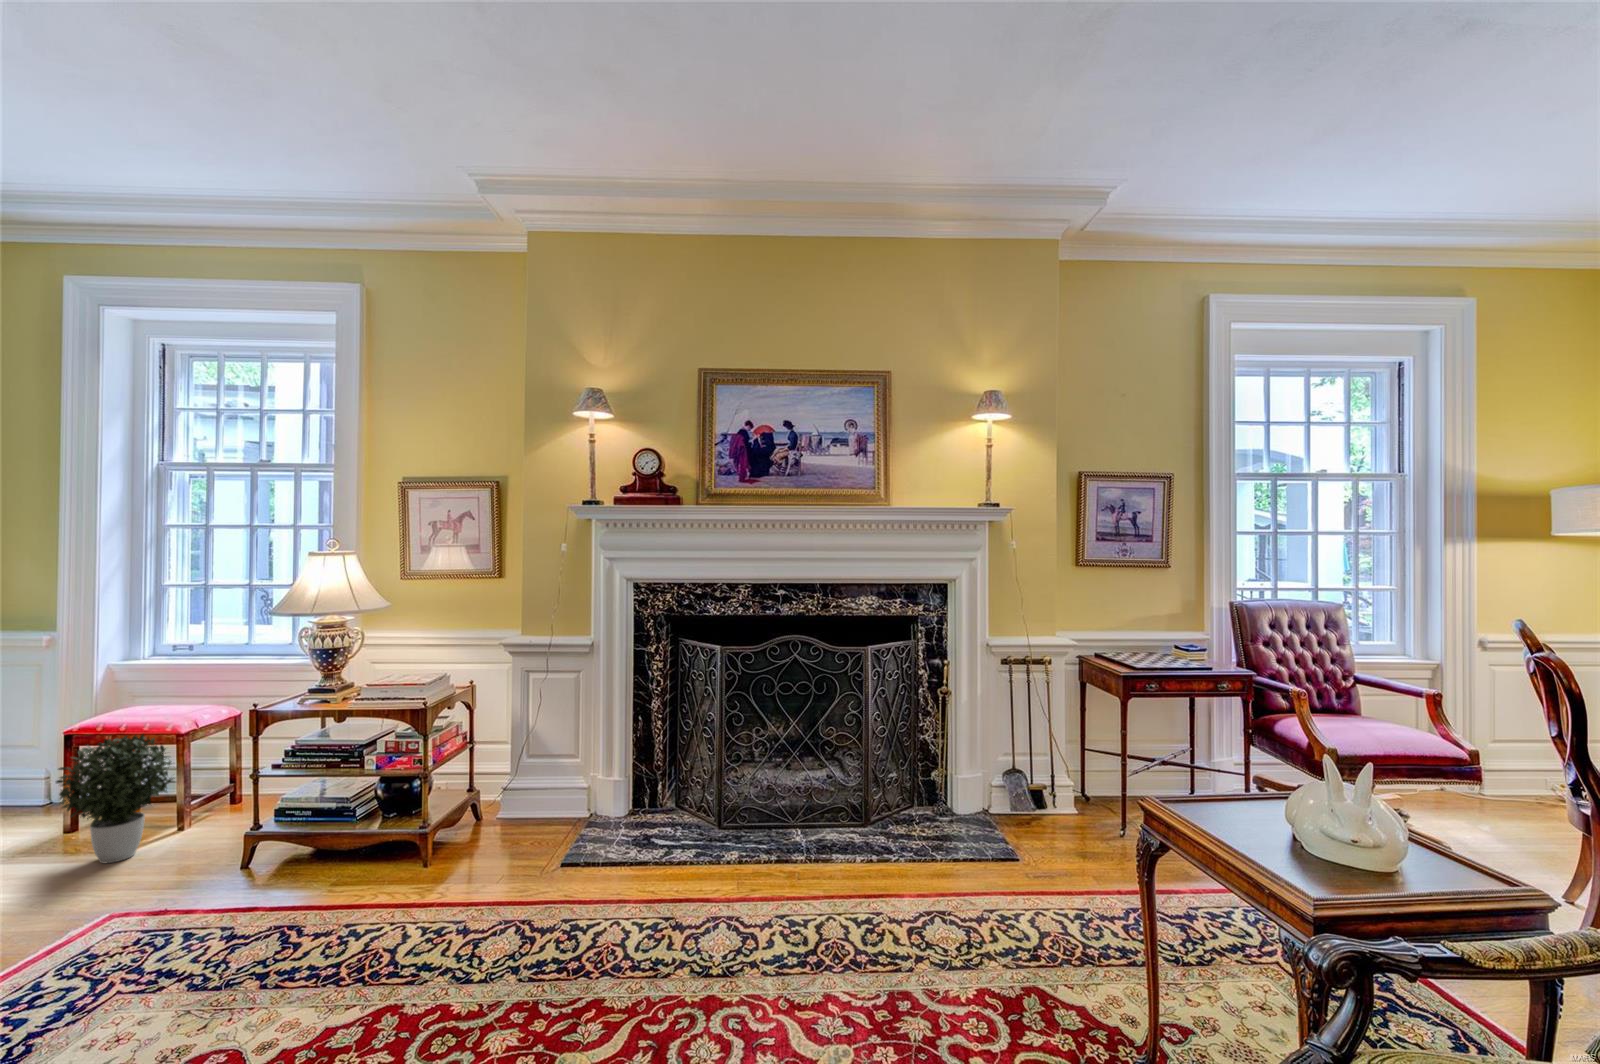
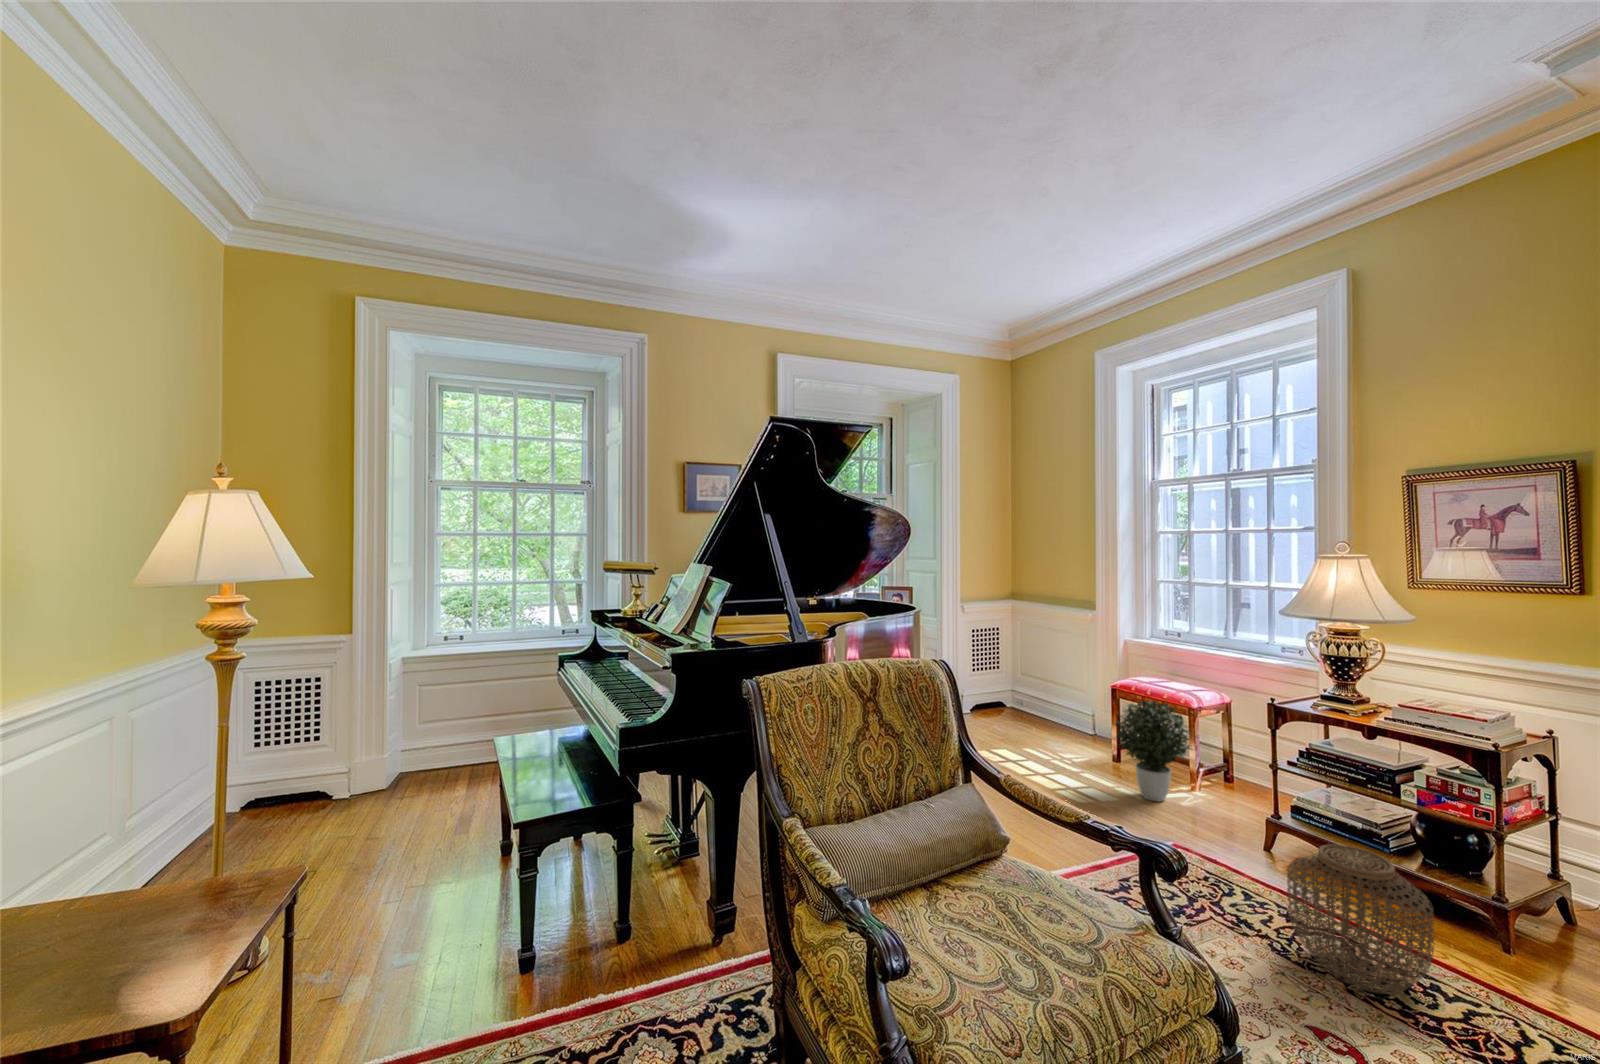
woven basket: none [225,829,356,966] -> present [1287,844,1434,994]

